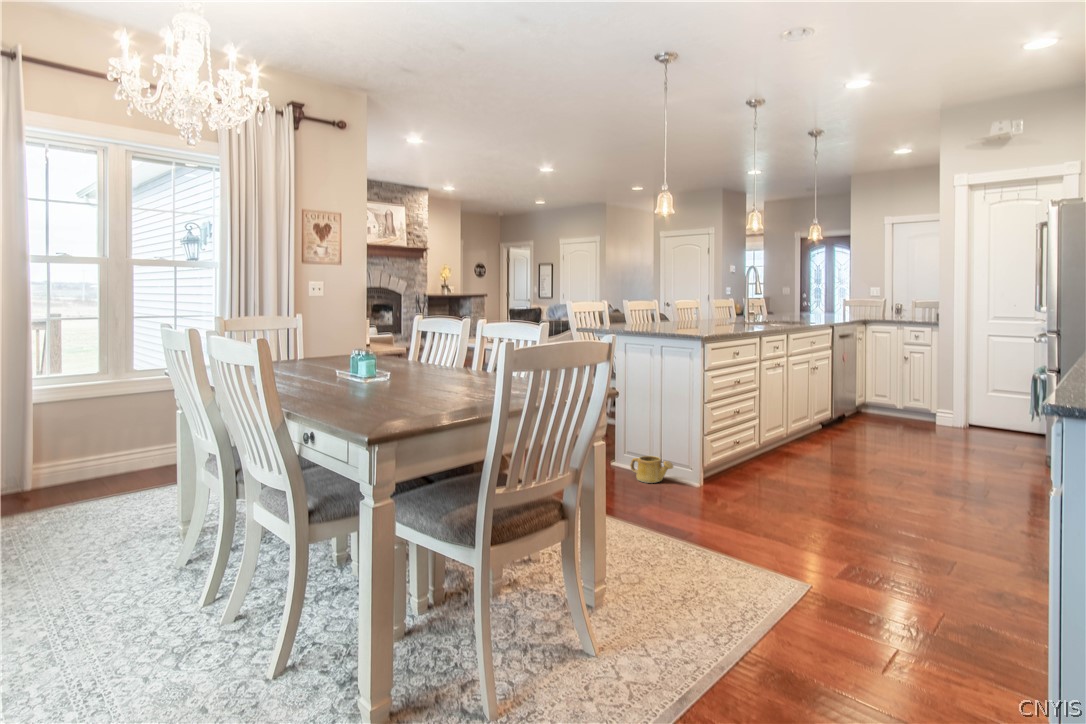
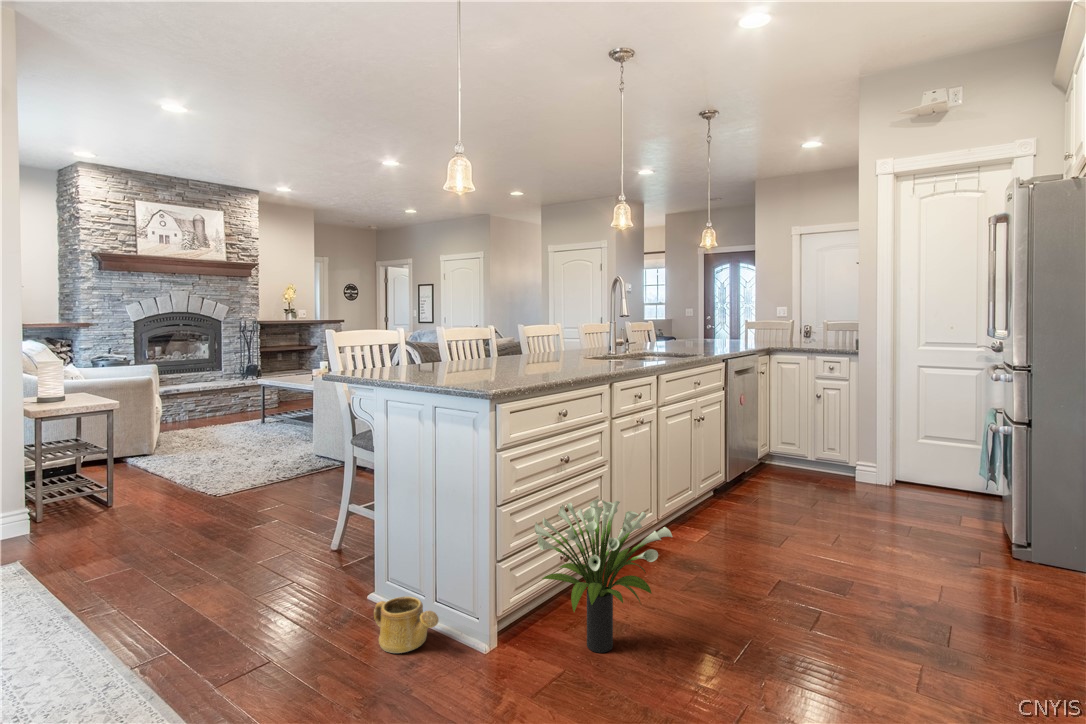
potted plant: none [726,402,810,487] -> present [535,499,672,653]

